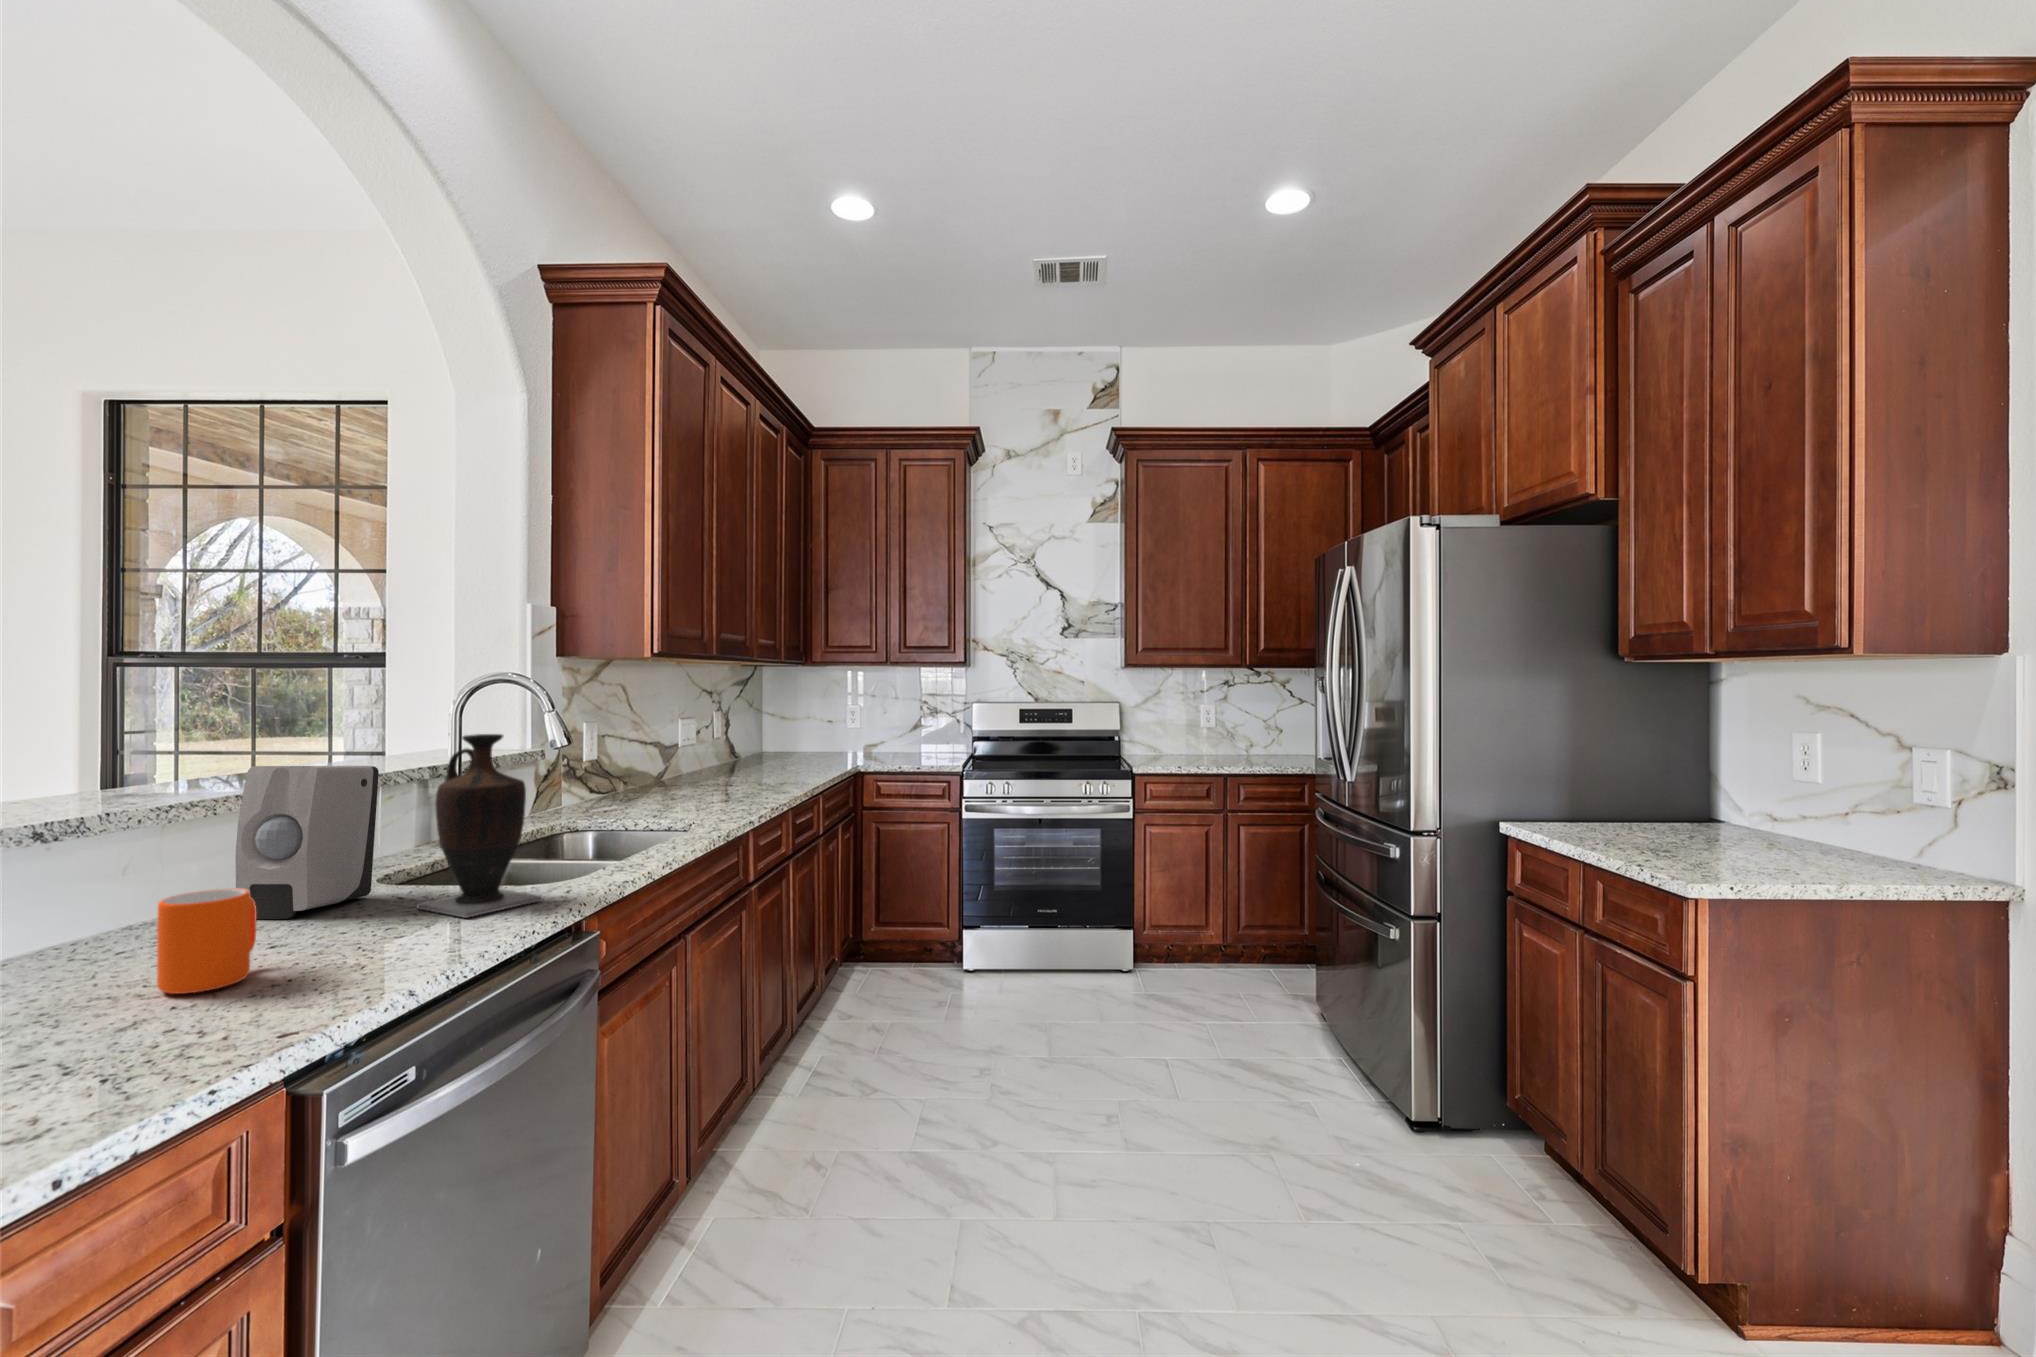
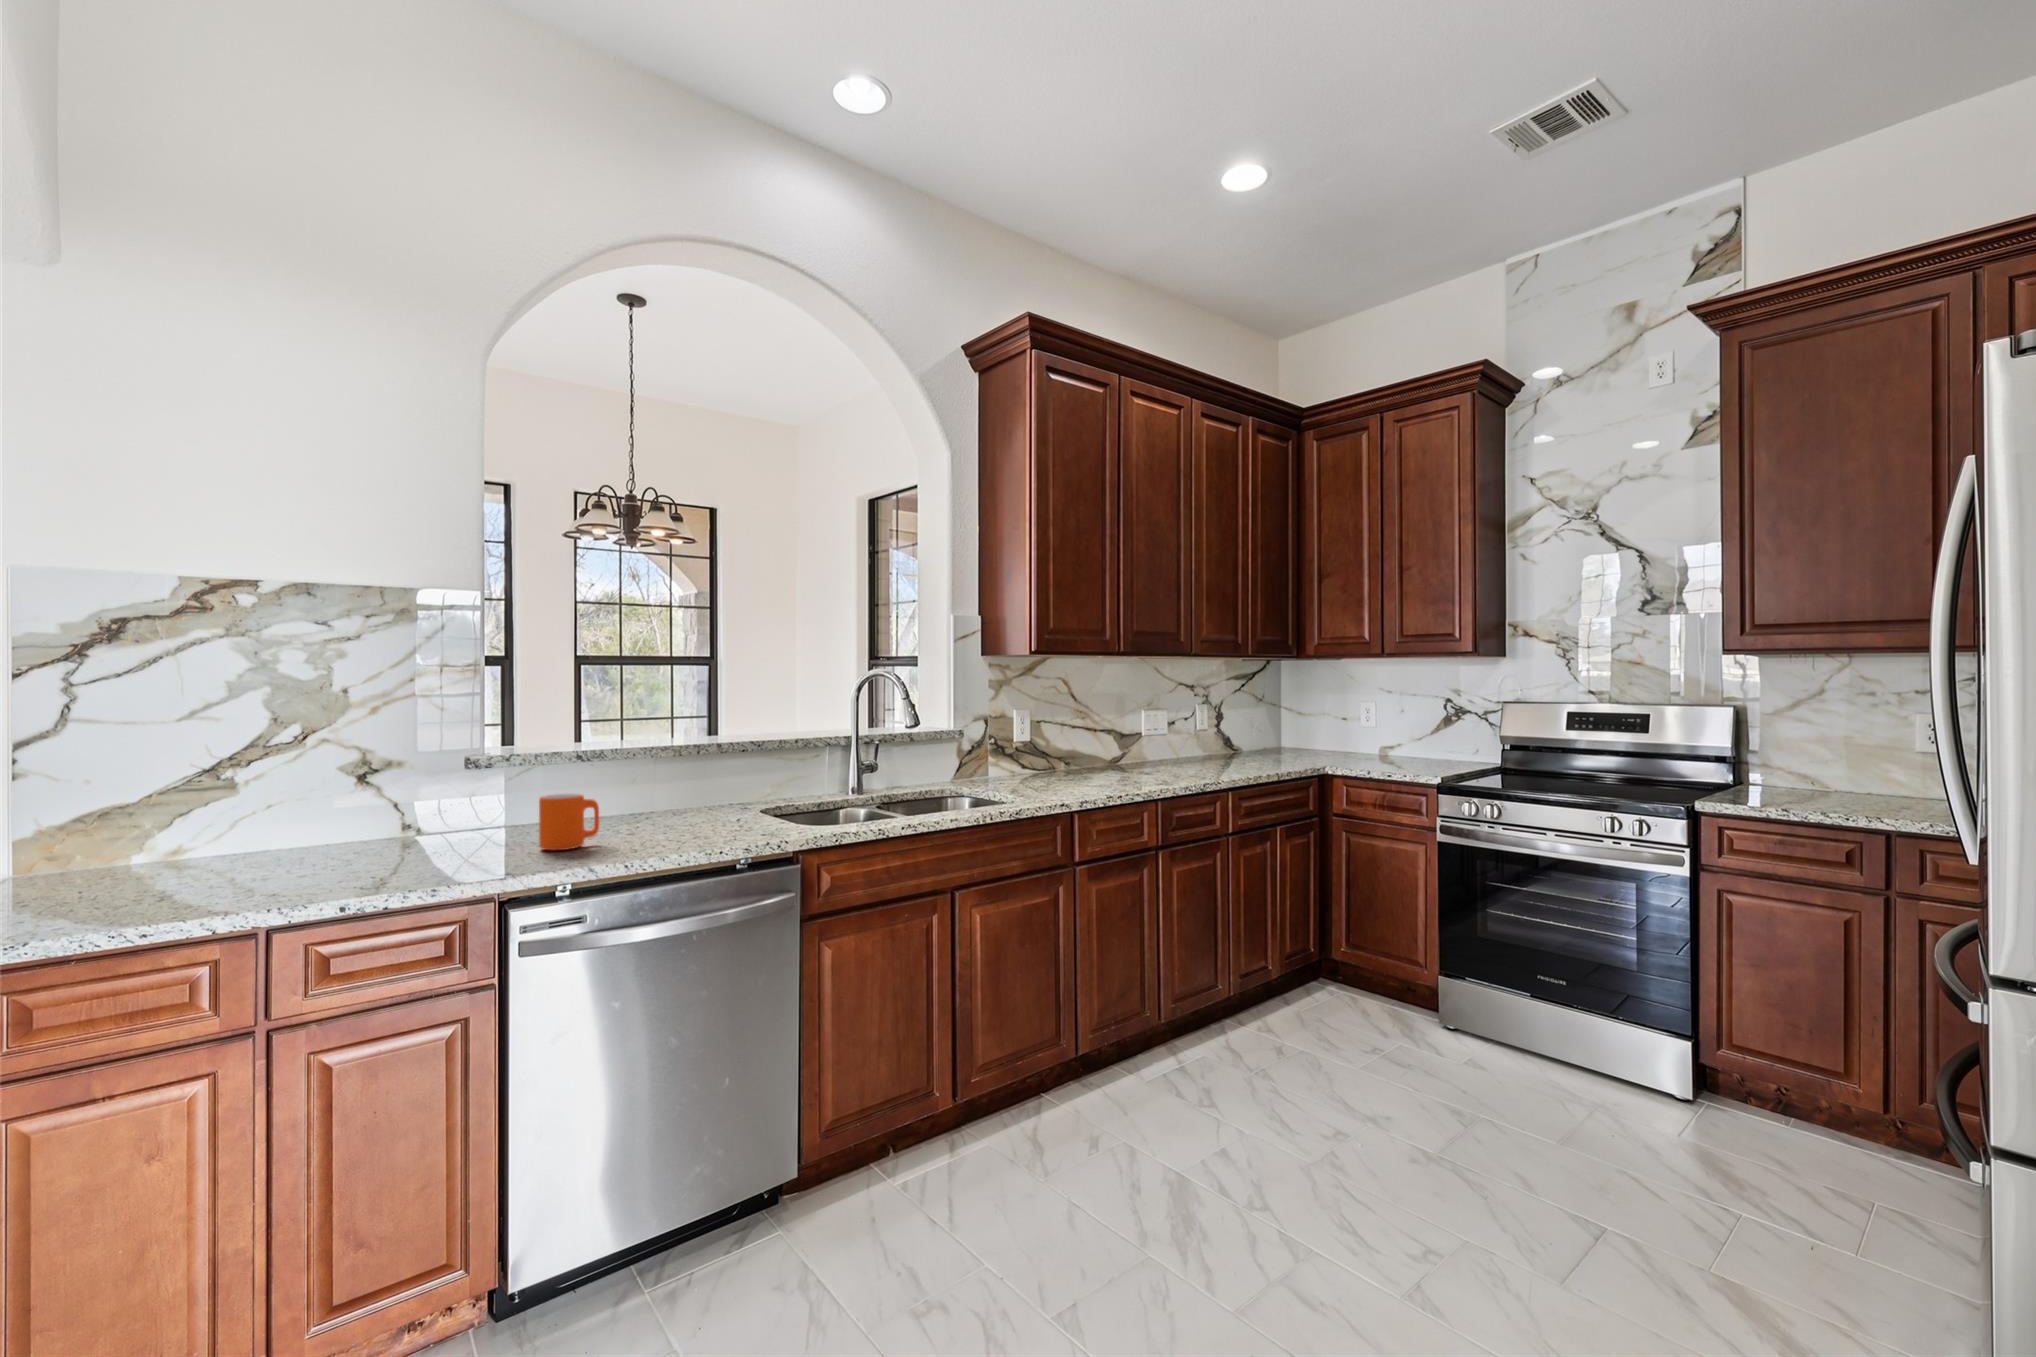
vase: present [416,734,542,918] -> none [733,709,793,837]
soap dispenser: present [236,766,379,919] -> none [661,726,743,824]

